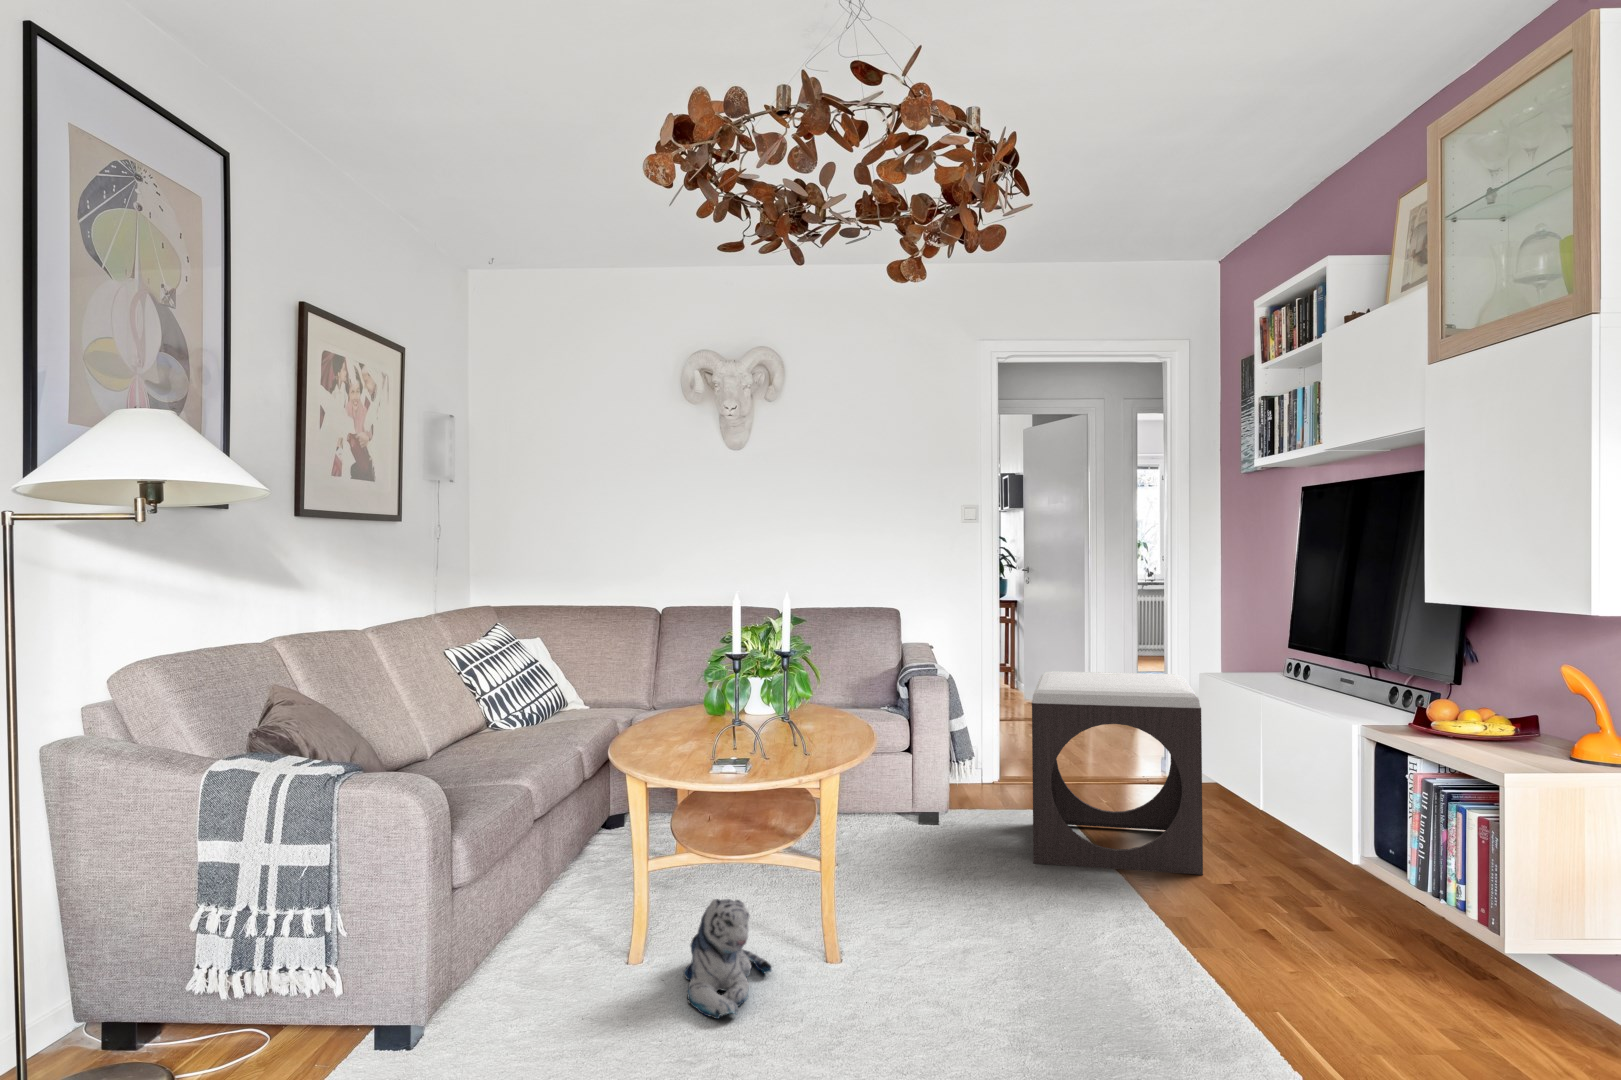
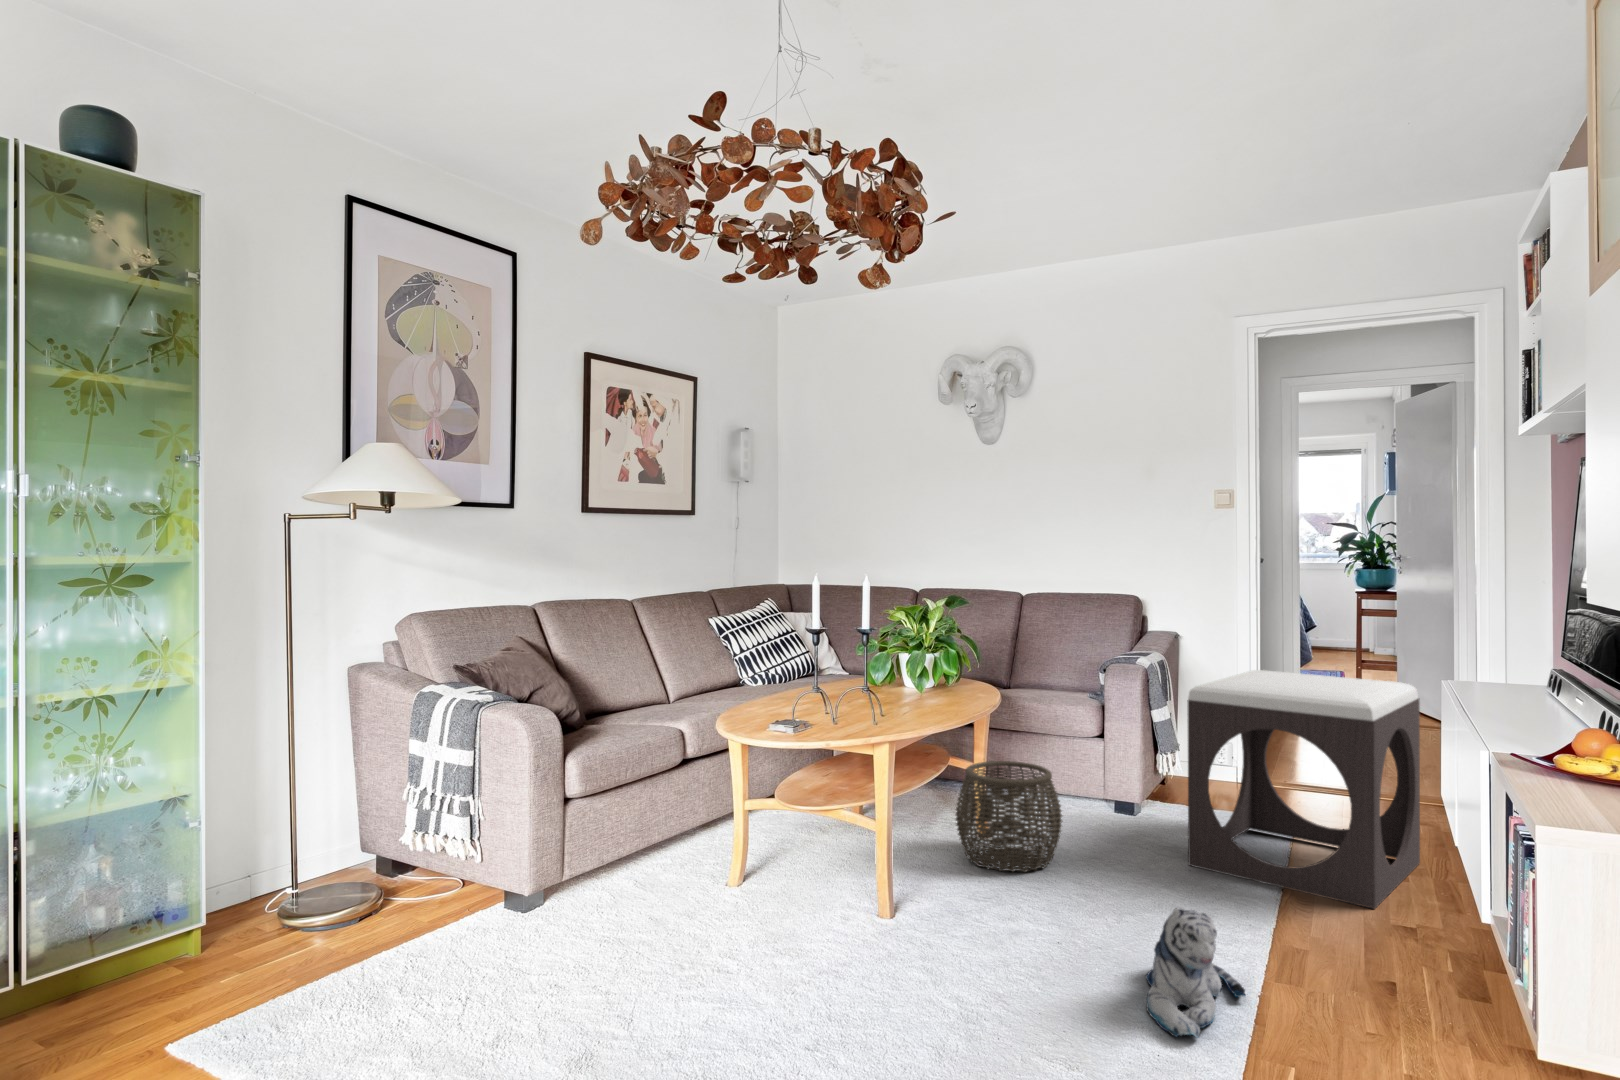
woven basket: none [827,782,936,898] -> present [956,761,1062,872]
plush toy: present [683,899,772,1019] -> present [1146,908,1245,1038]

